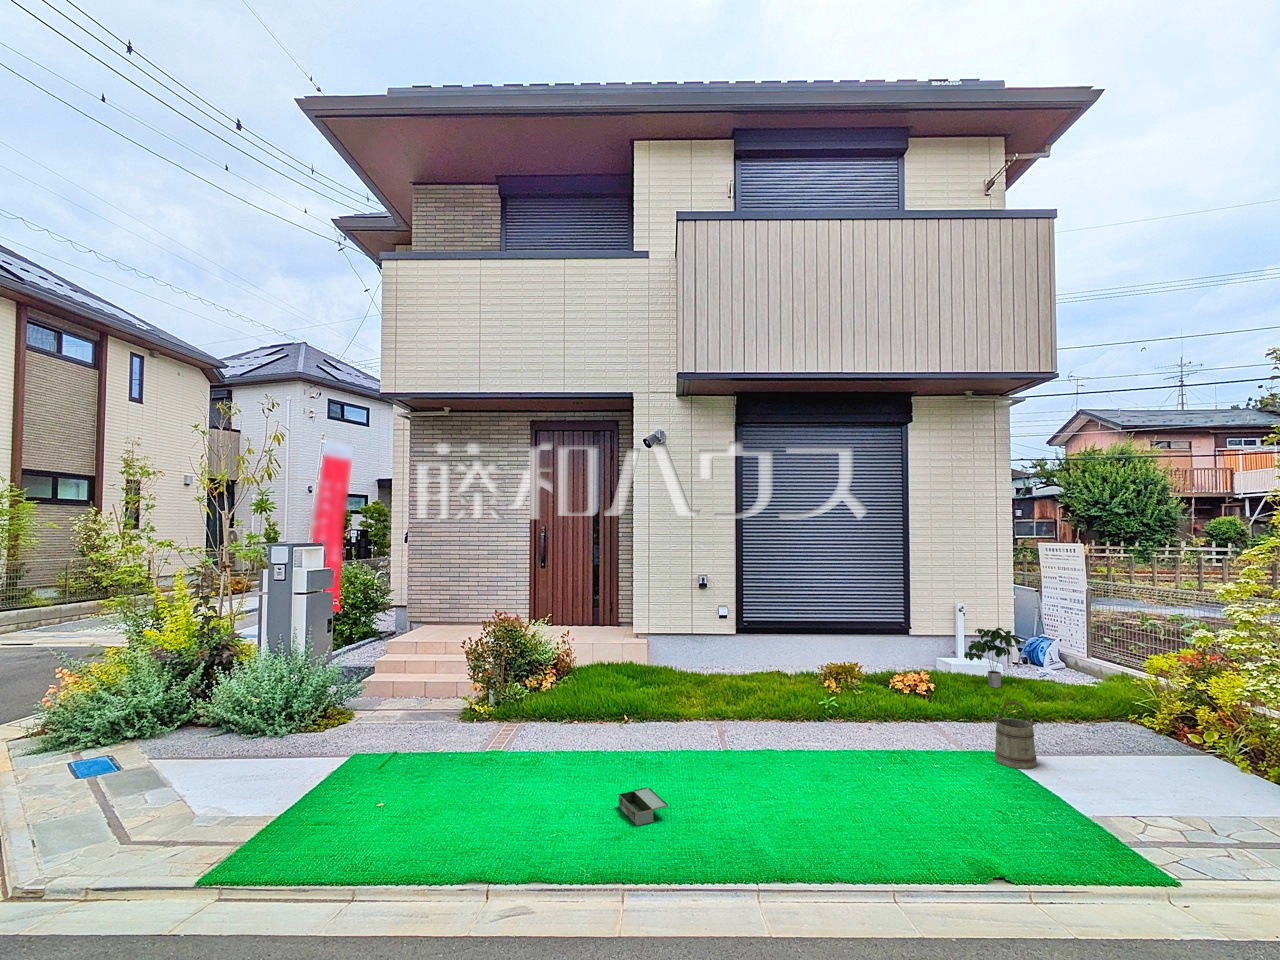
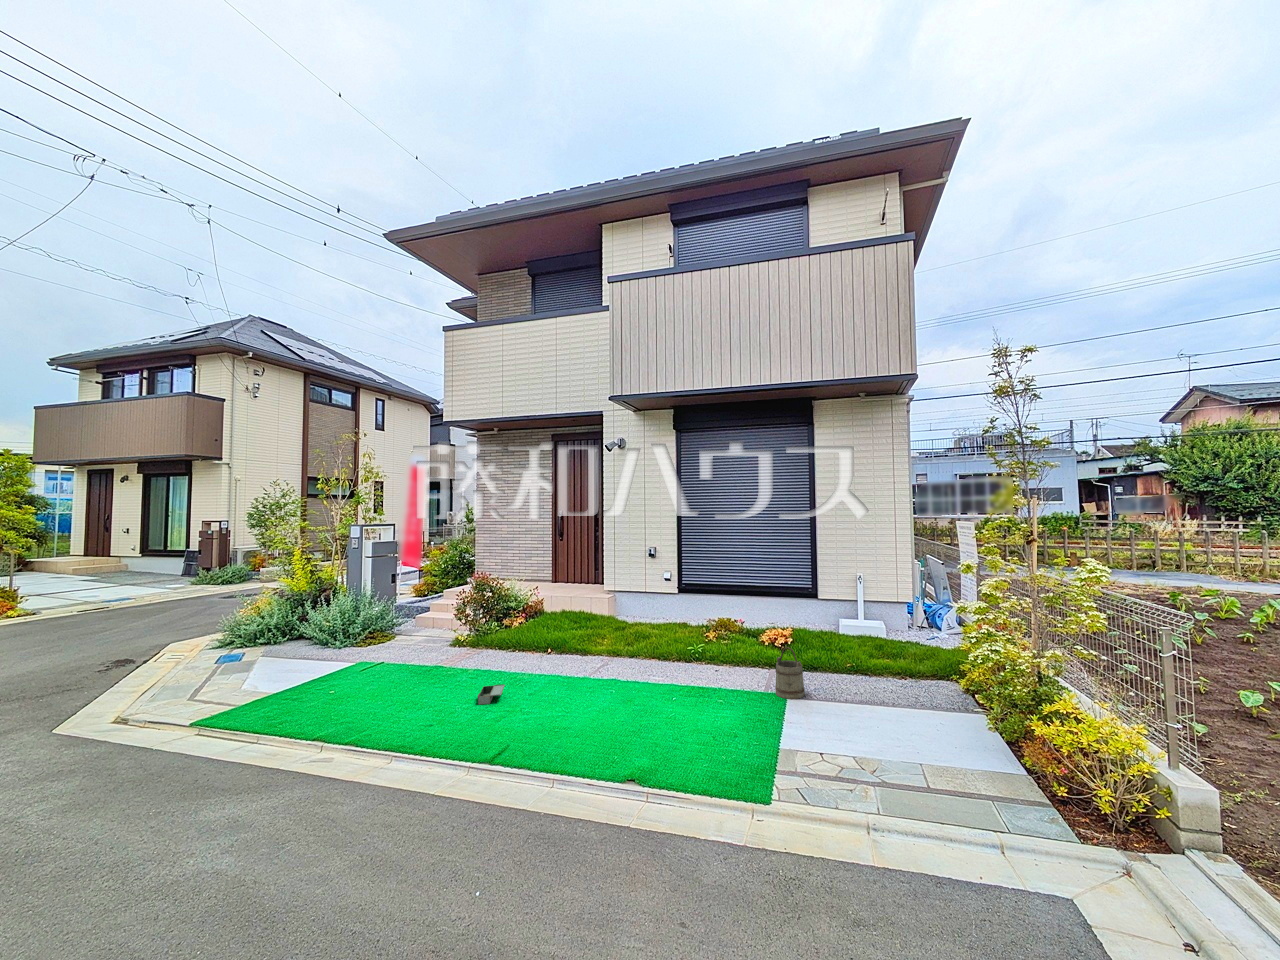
potted plant: present [964,628,1020,688] -> none [826,593,873,643]

